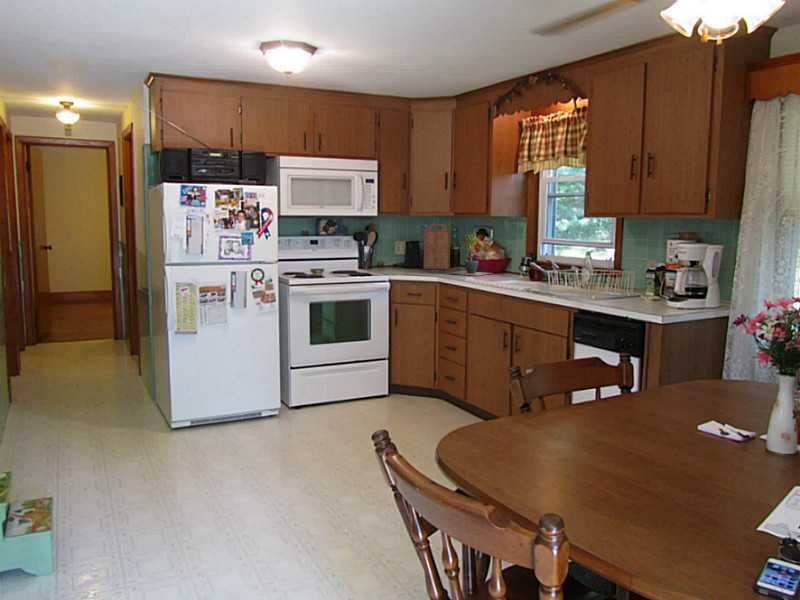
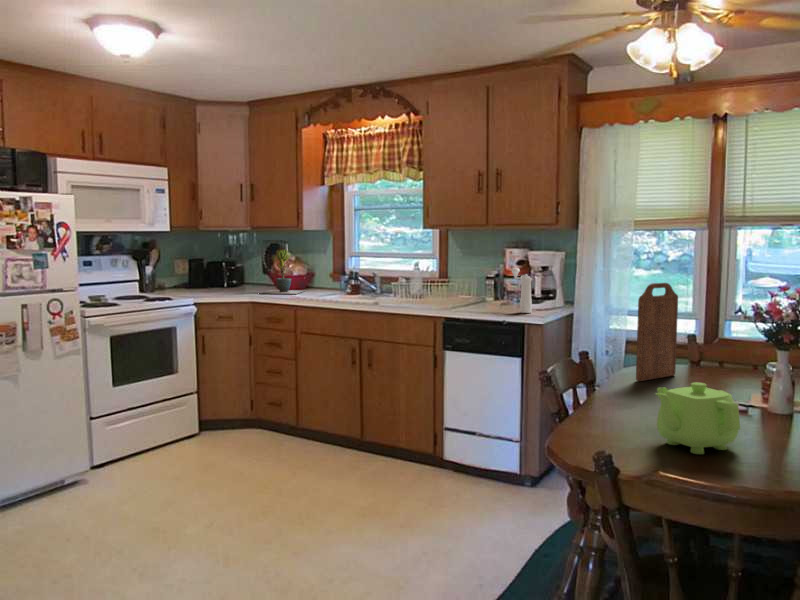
cutting board: present [424,224,450,269] -> present [636,283,678,381]
pepper mill: none [650,260,666,309] -> present [511,268,532,313]
teapot: none [520,394,634,475] -> present [656,382,740,454]

